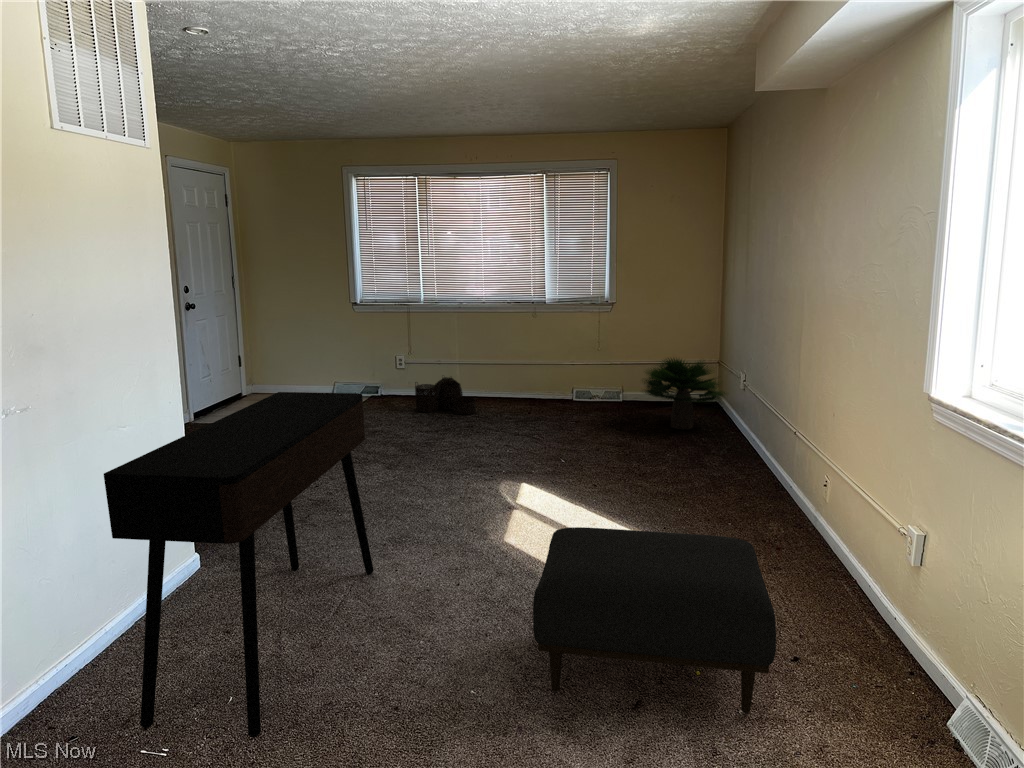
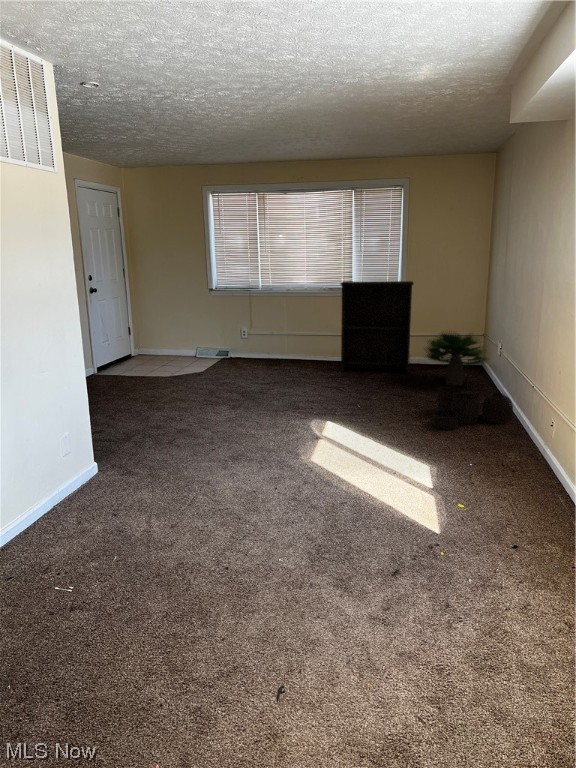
bookshelf: none [530,293,626,413] -> present [341,281,414,373]
woven basket: present [415,377,476,414] -> present [433,383,513,430]
console table: present [104,392,373,737] -> none [29,349,215,579]
ottoman: present [533,527,776,713] -> none [321,448,495,581]

